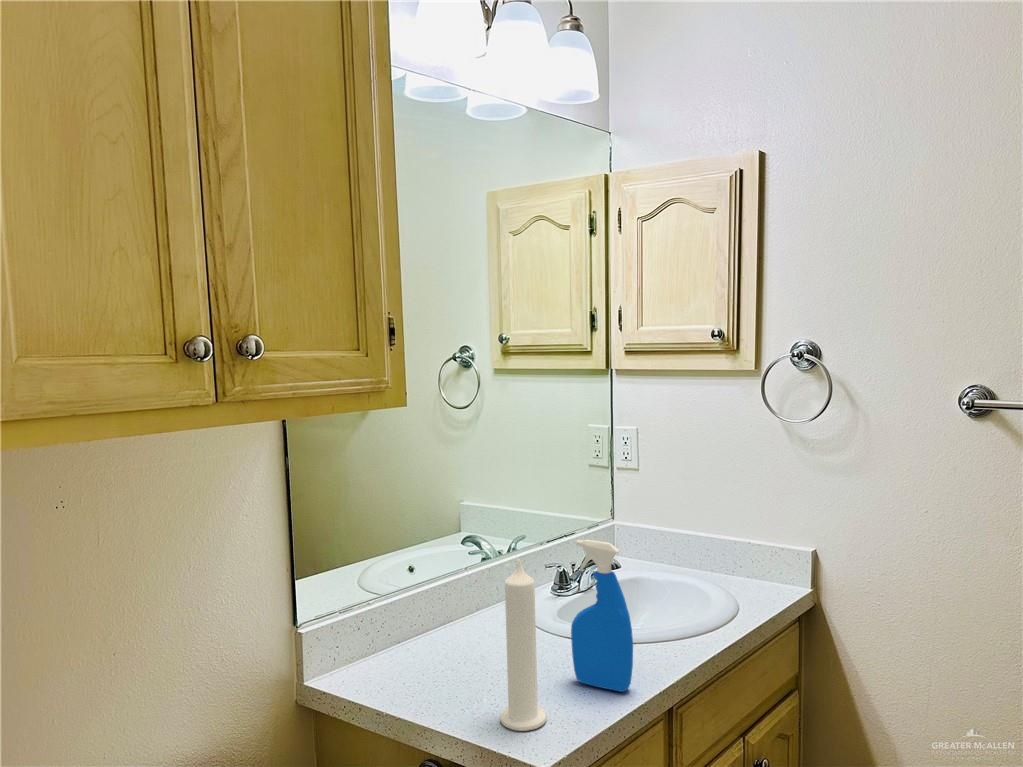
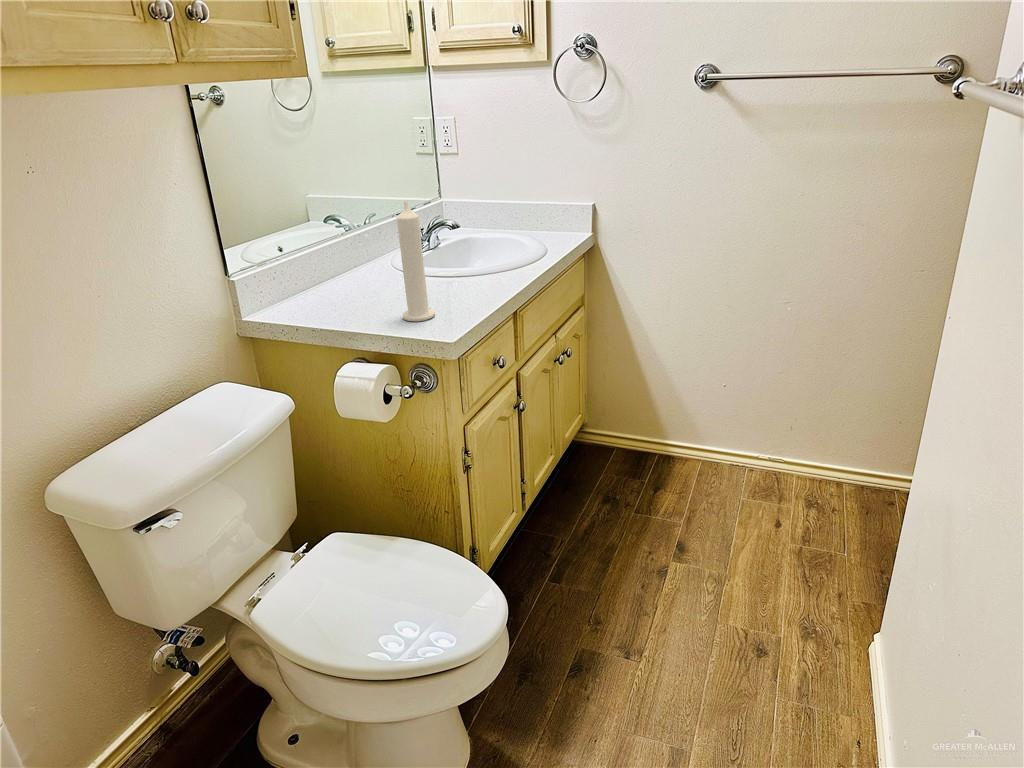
spray bottle: present [571,539,633,692] -> none [439,189,486,296]

